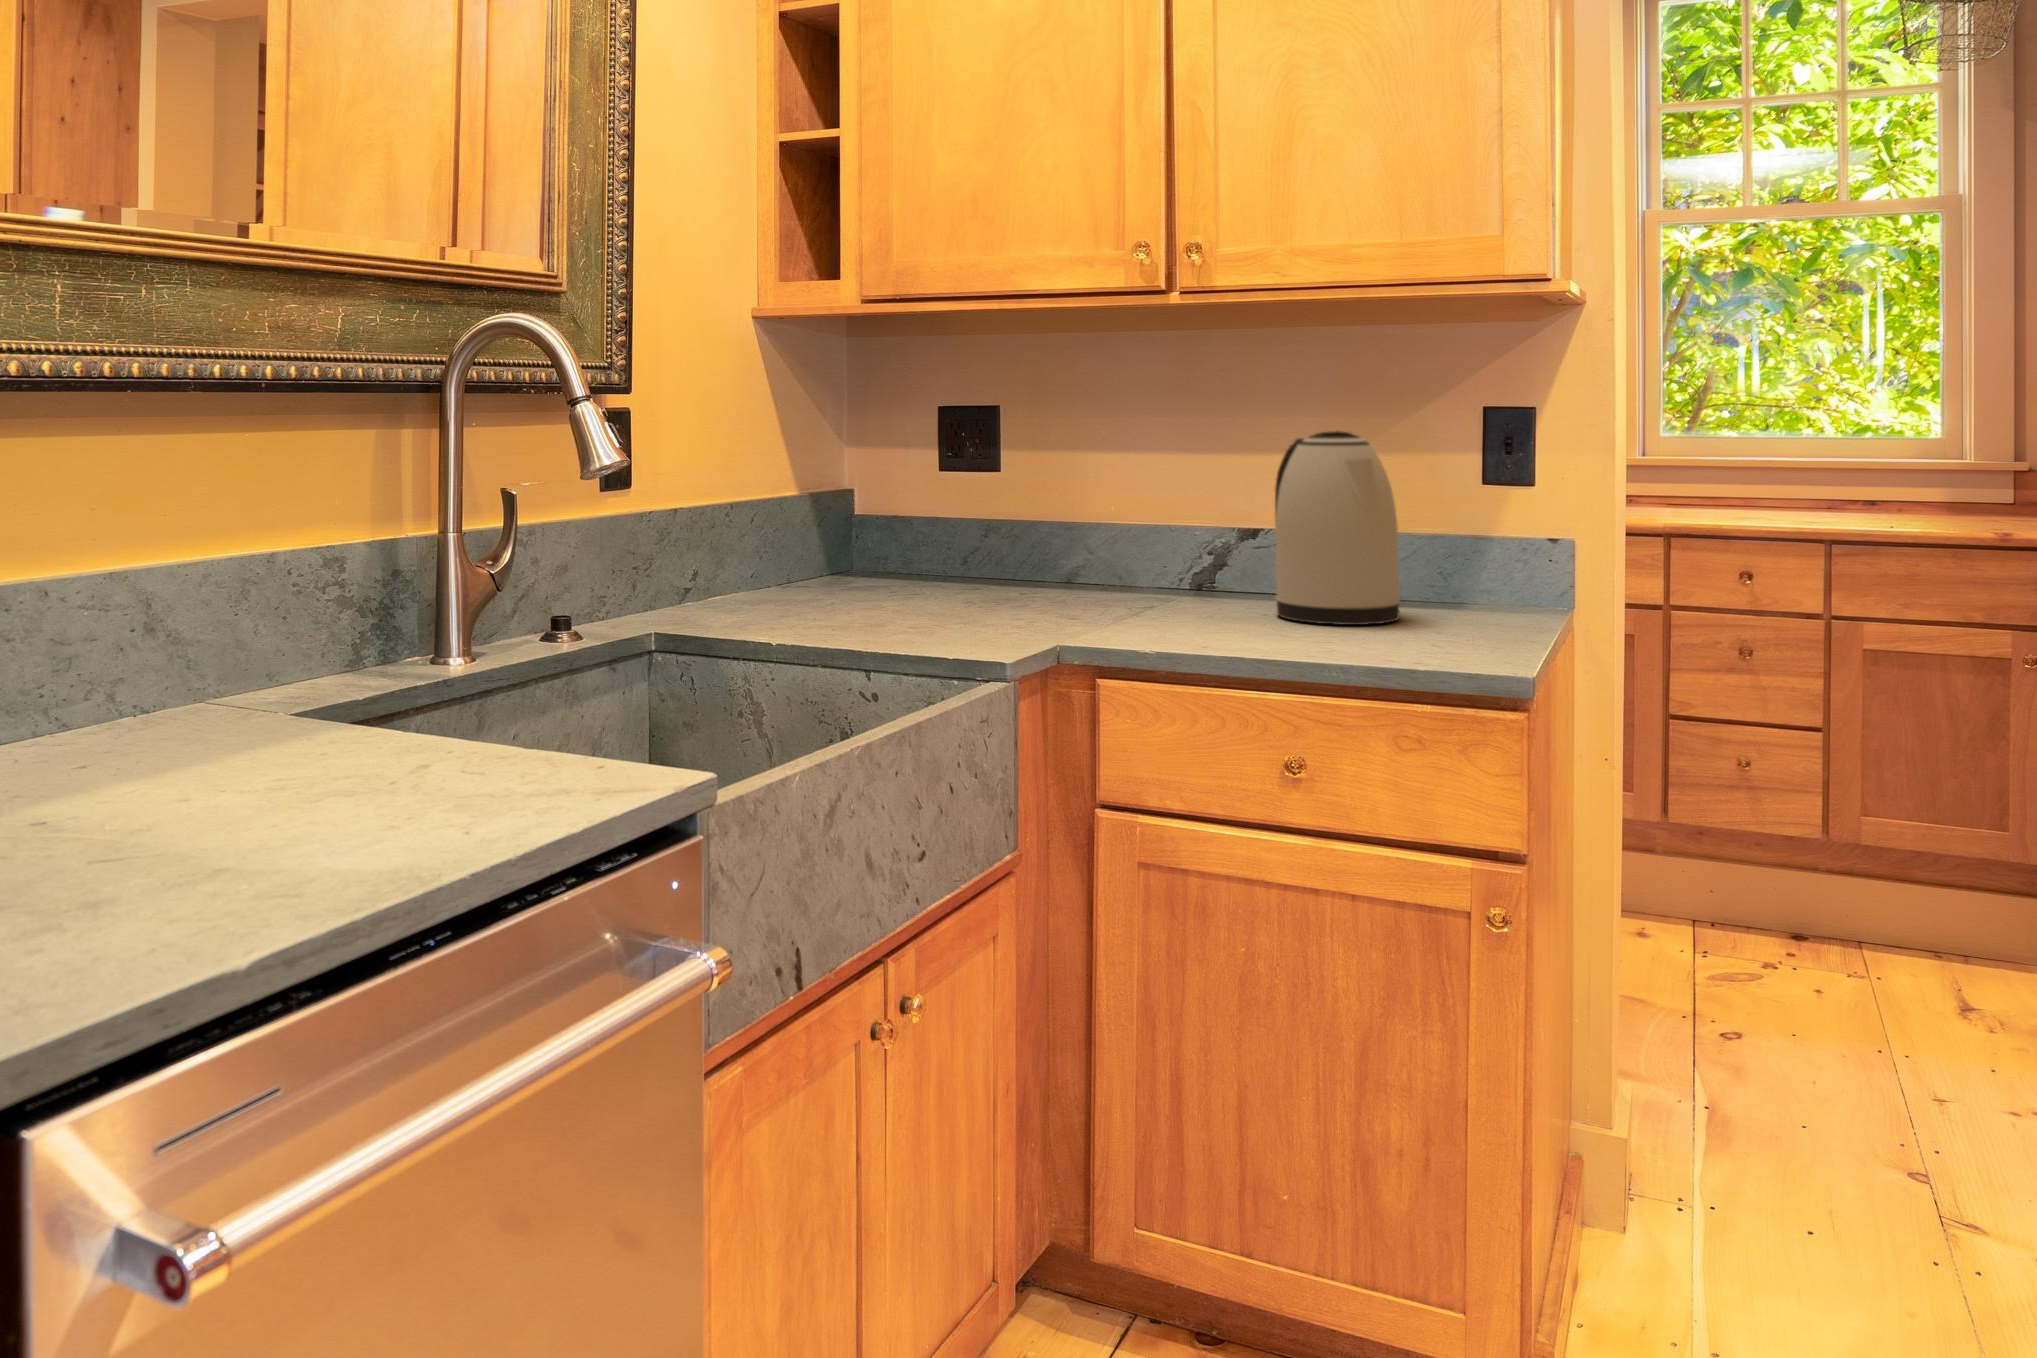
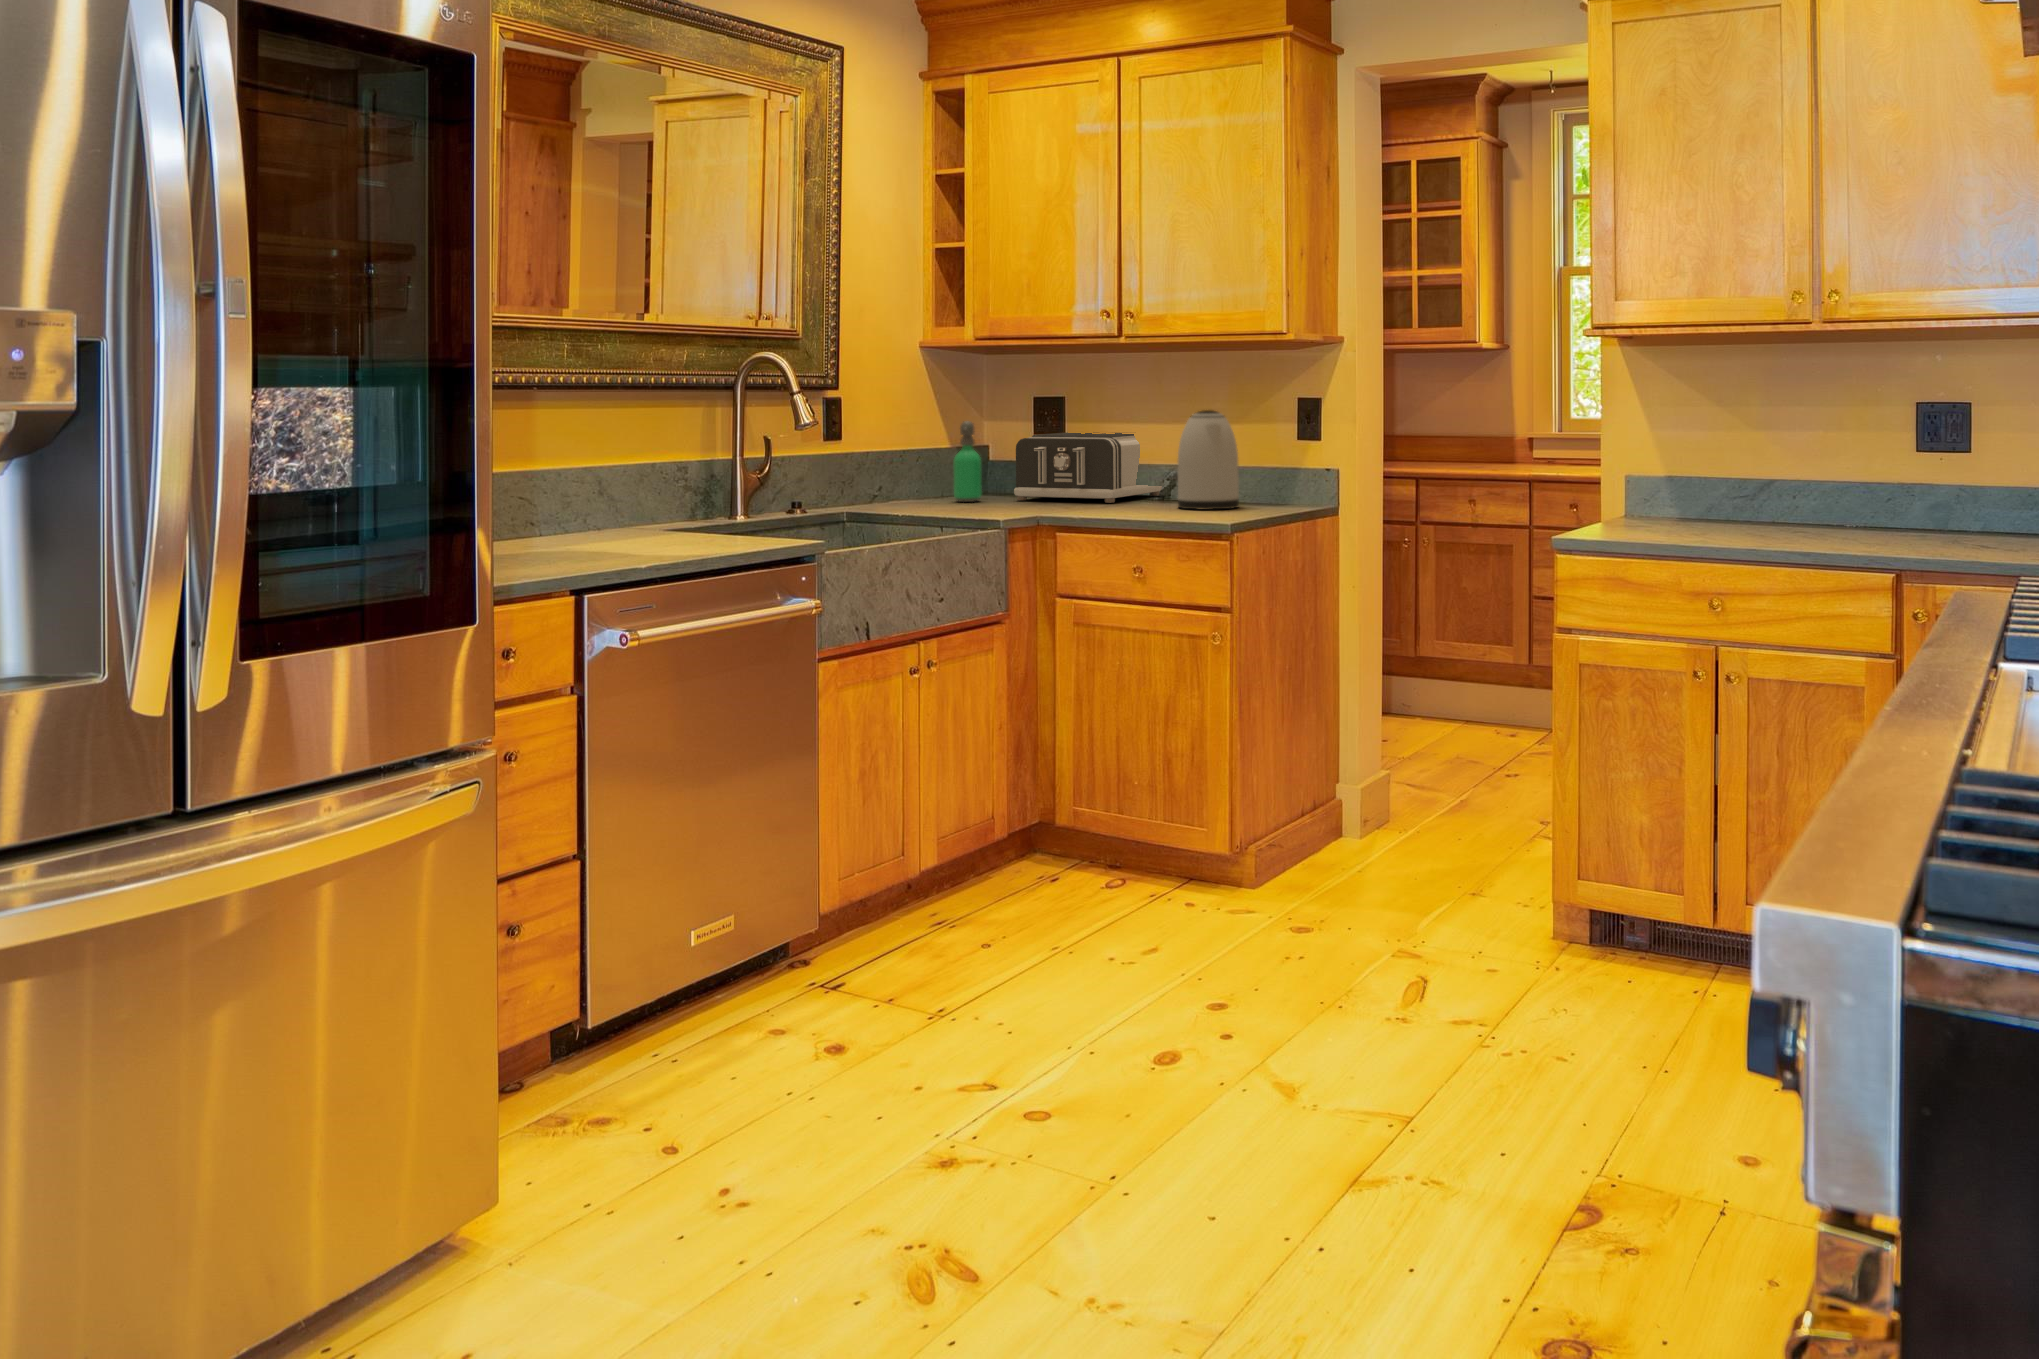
soap dispenser: none [823,452,873,599] -> present [953,421,982,502]
toaster: none [930,469,1169,602] -> present [1014,432,1162,503]

